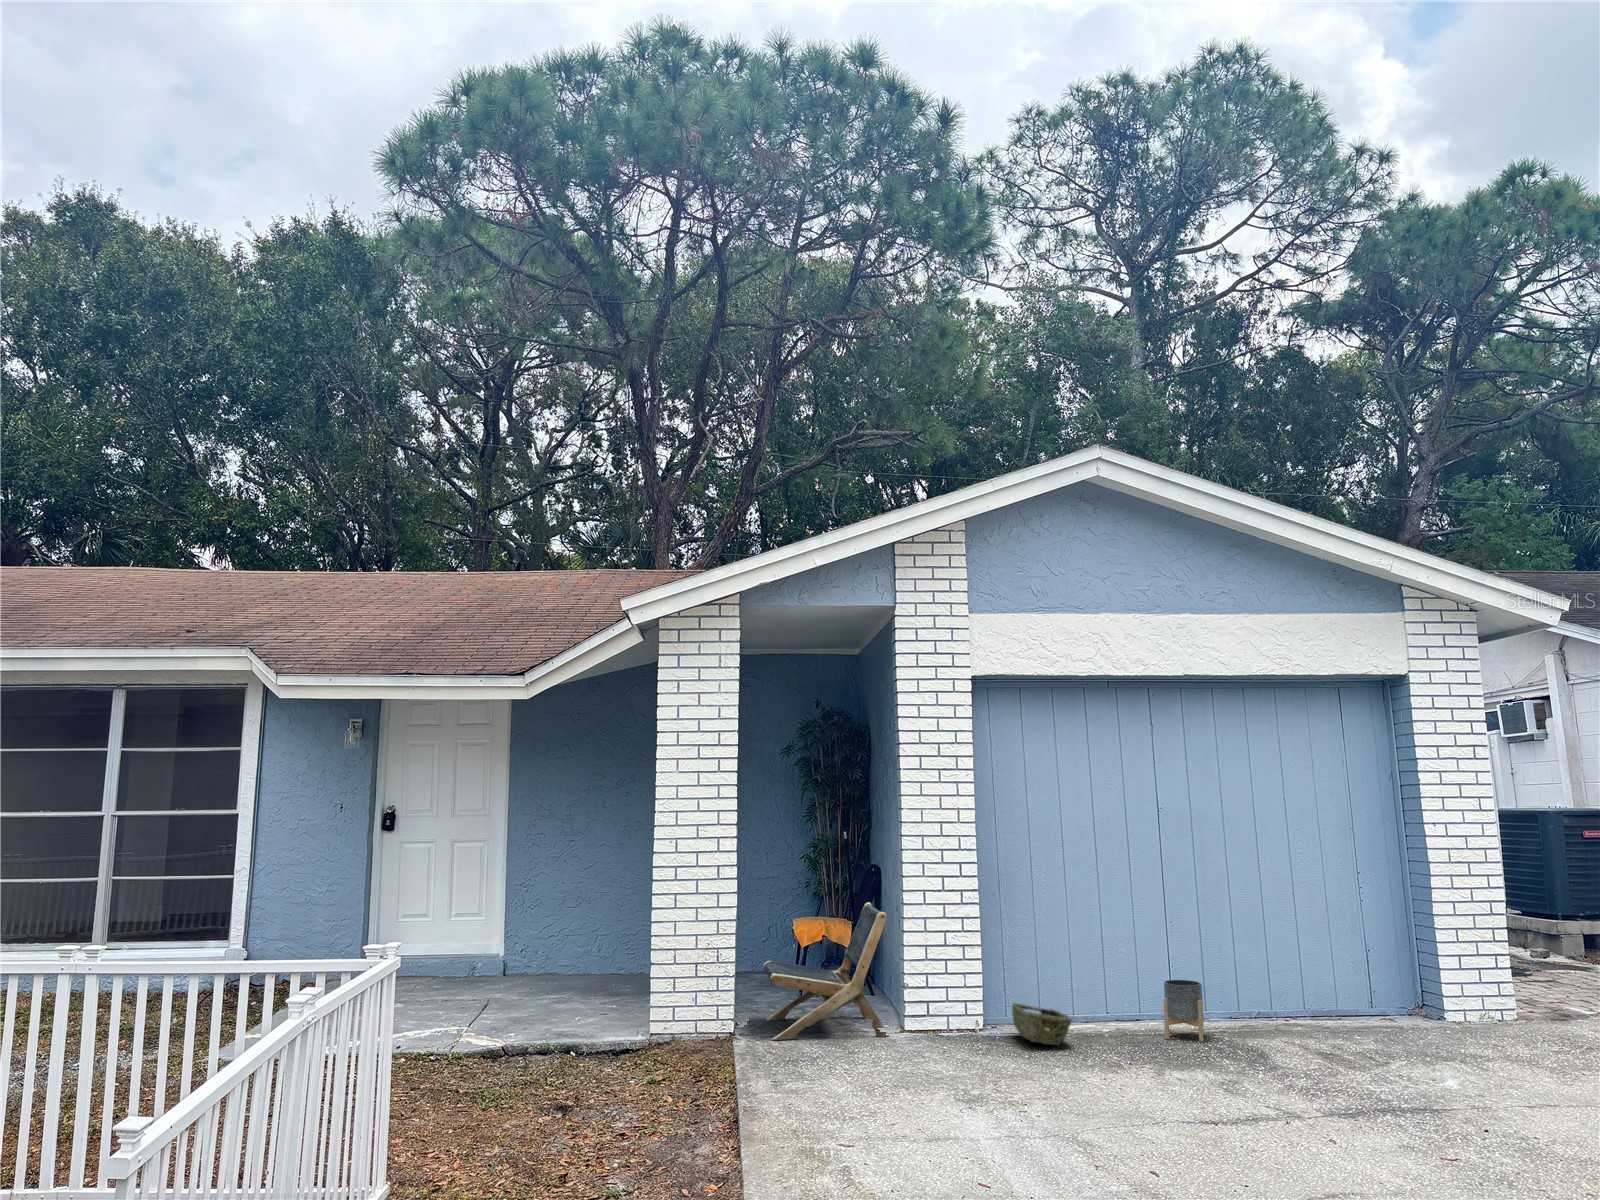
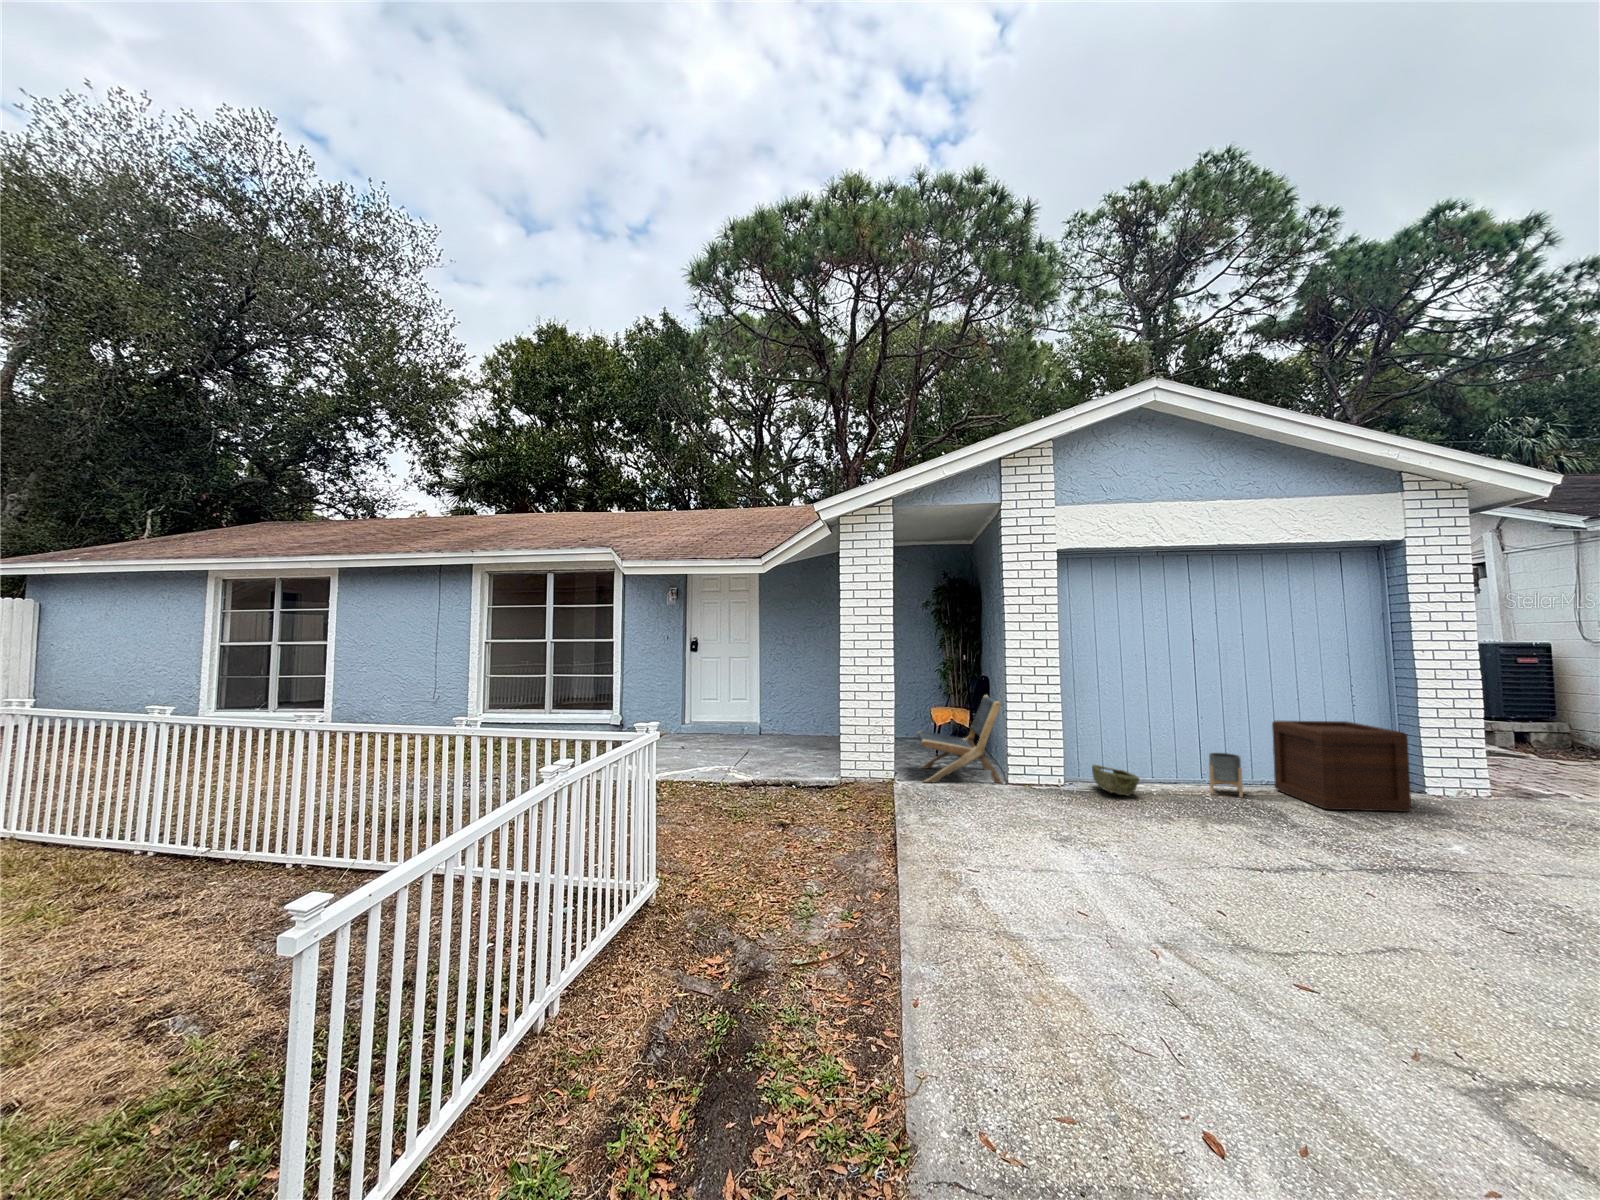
wooden crate: none [1243,932,1392,1051] -> present [1272,721,1411,812]

